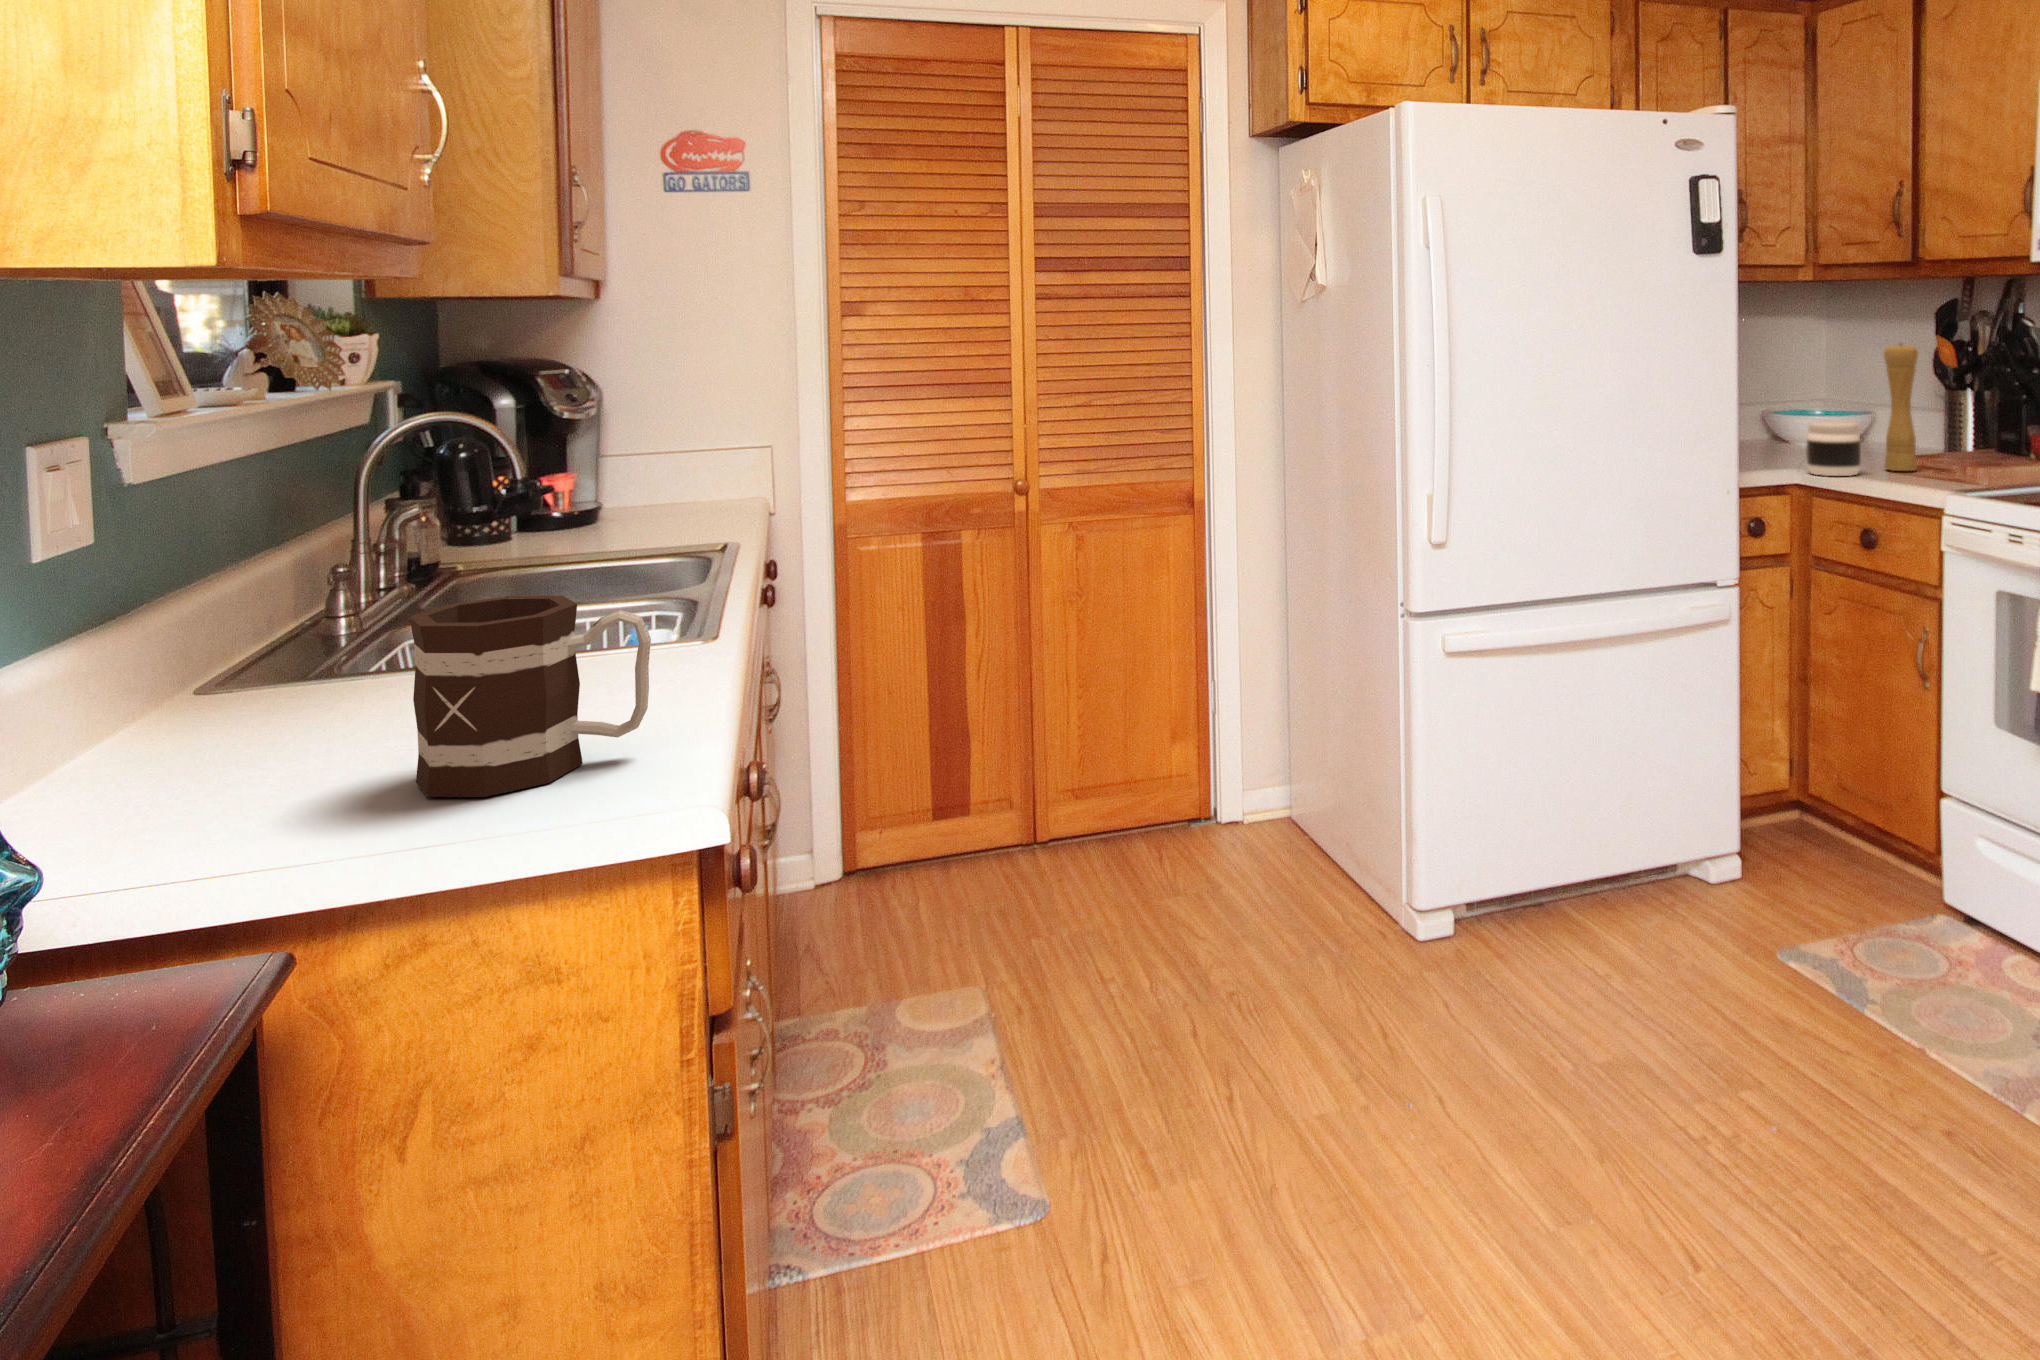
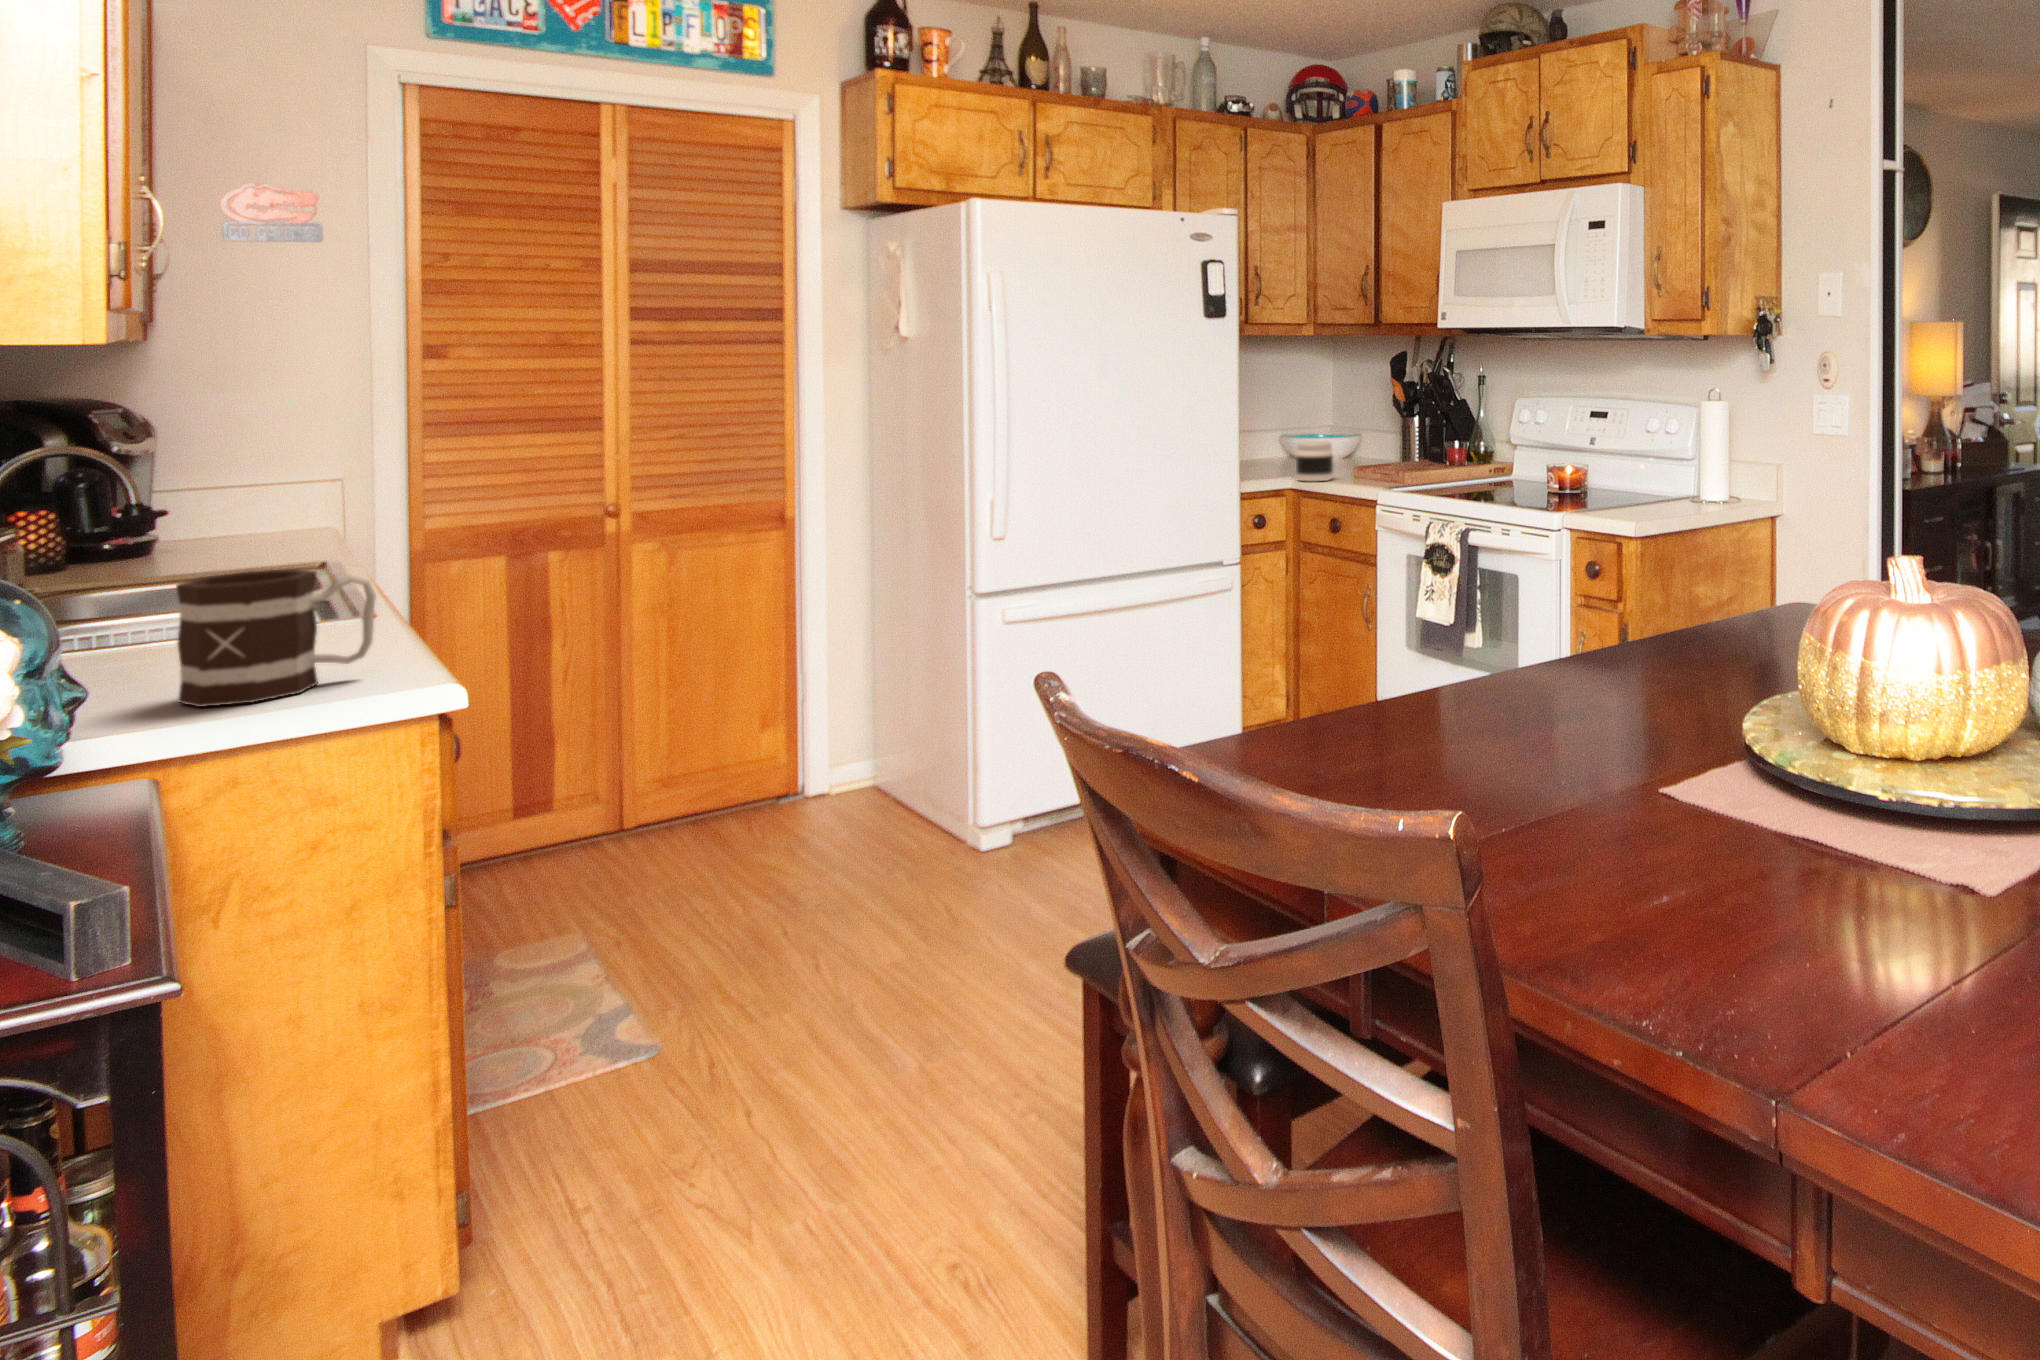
pepper mill: present [1884,344,1918,471] -> none [1351,384,1374,477]

